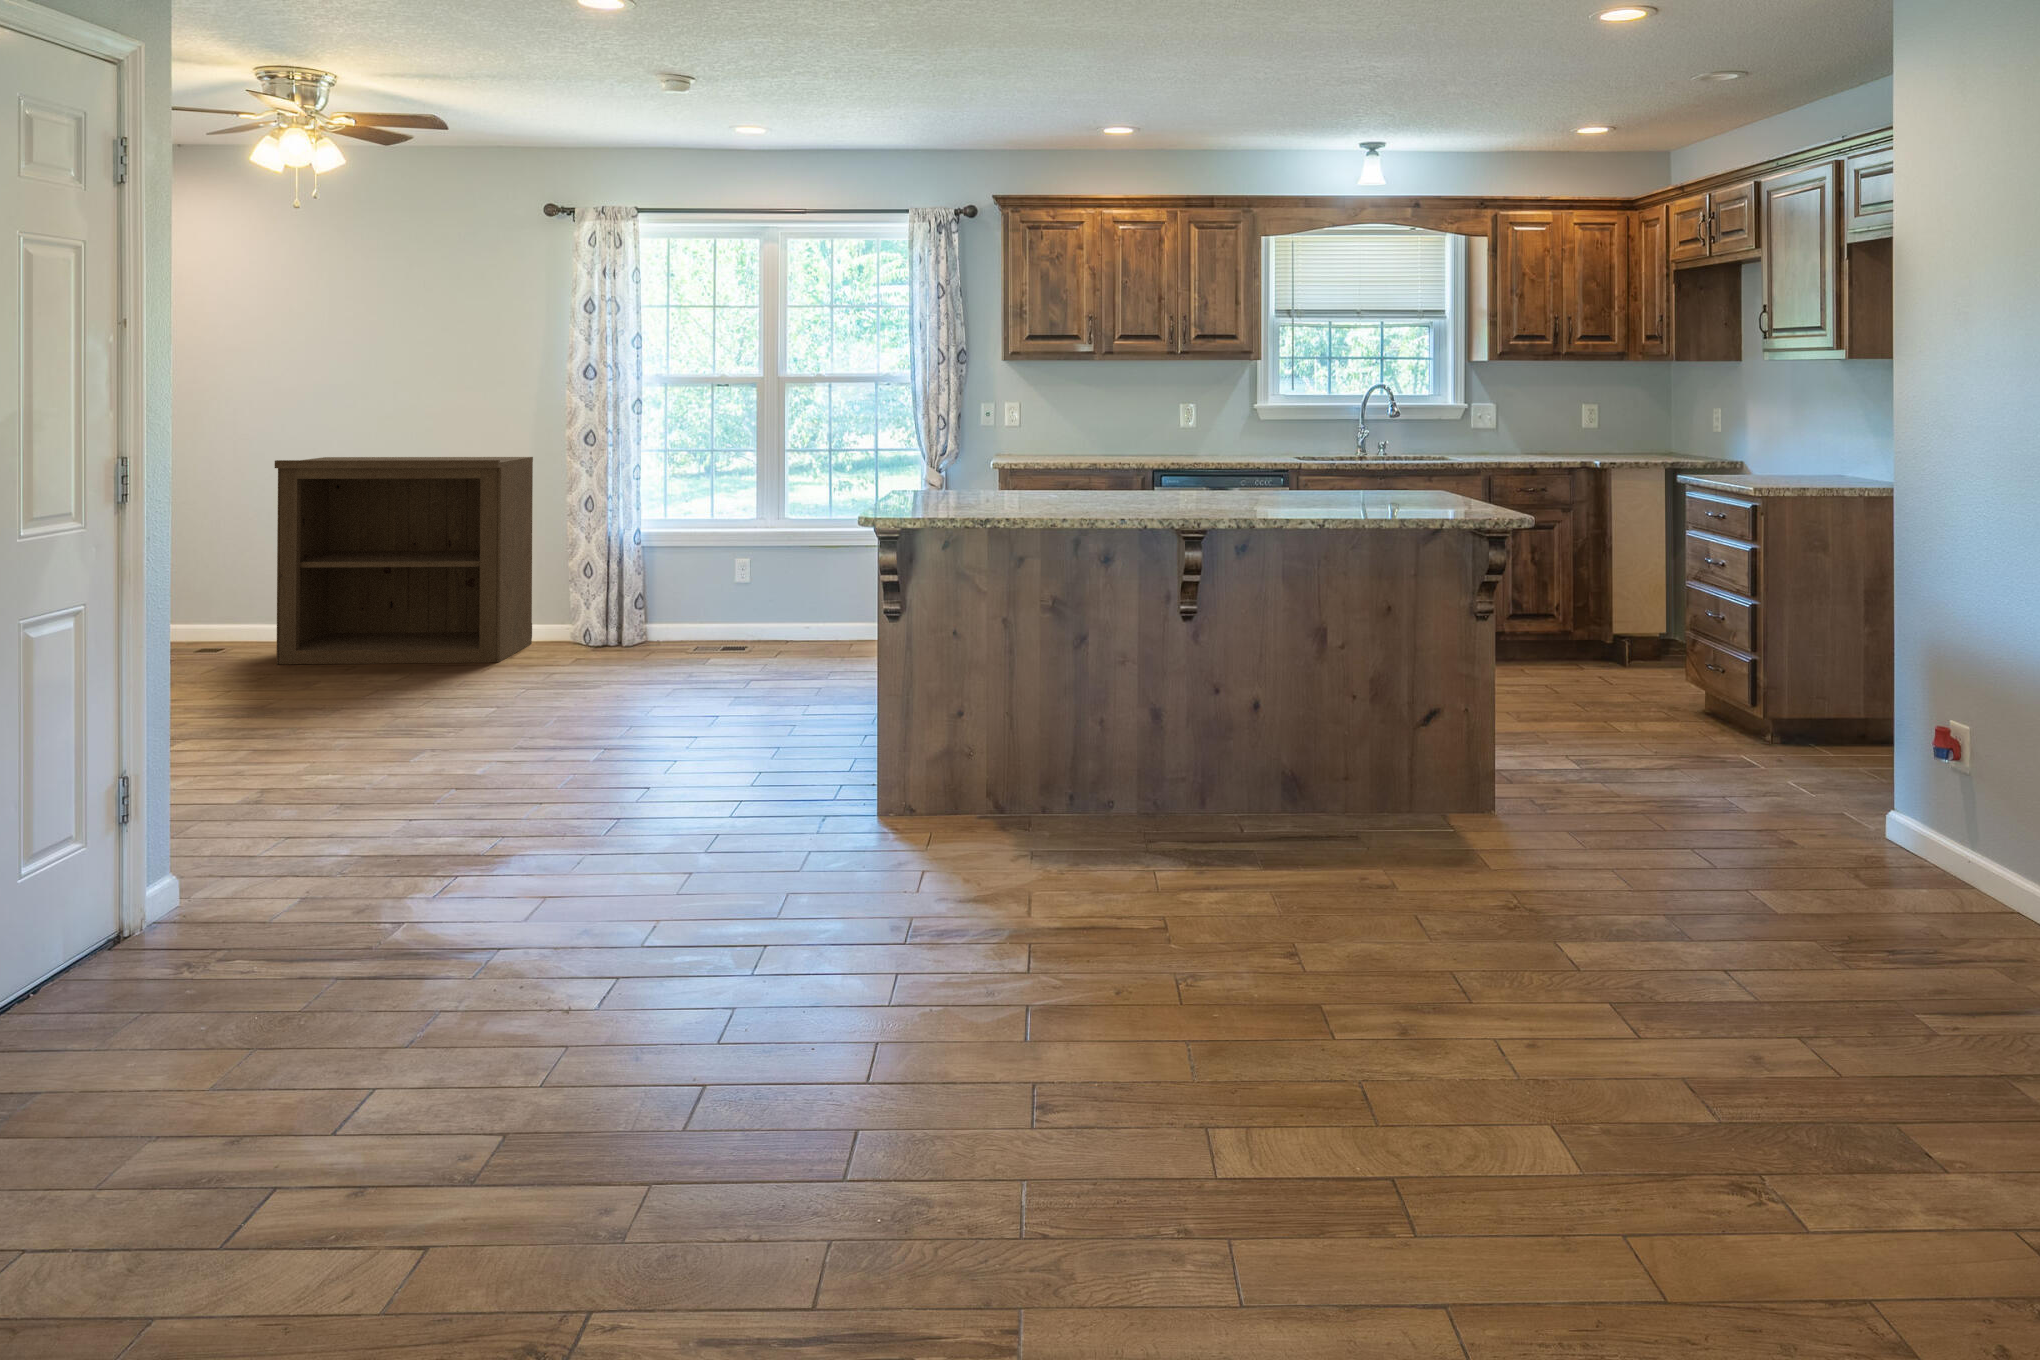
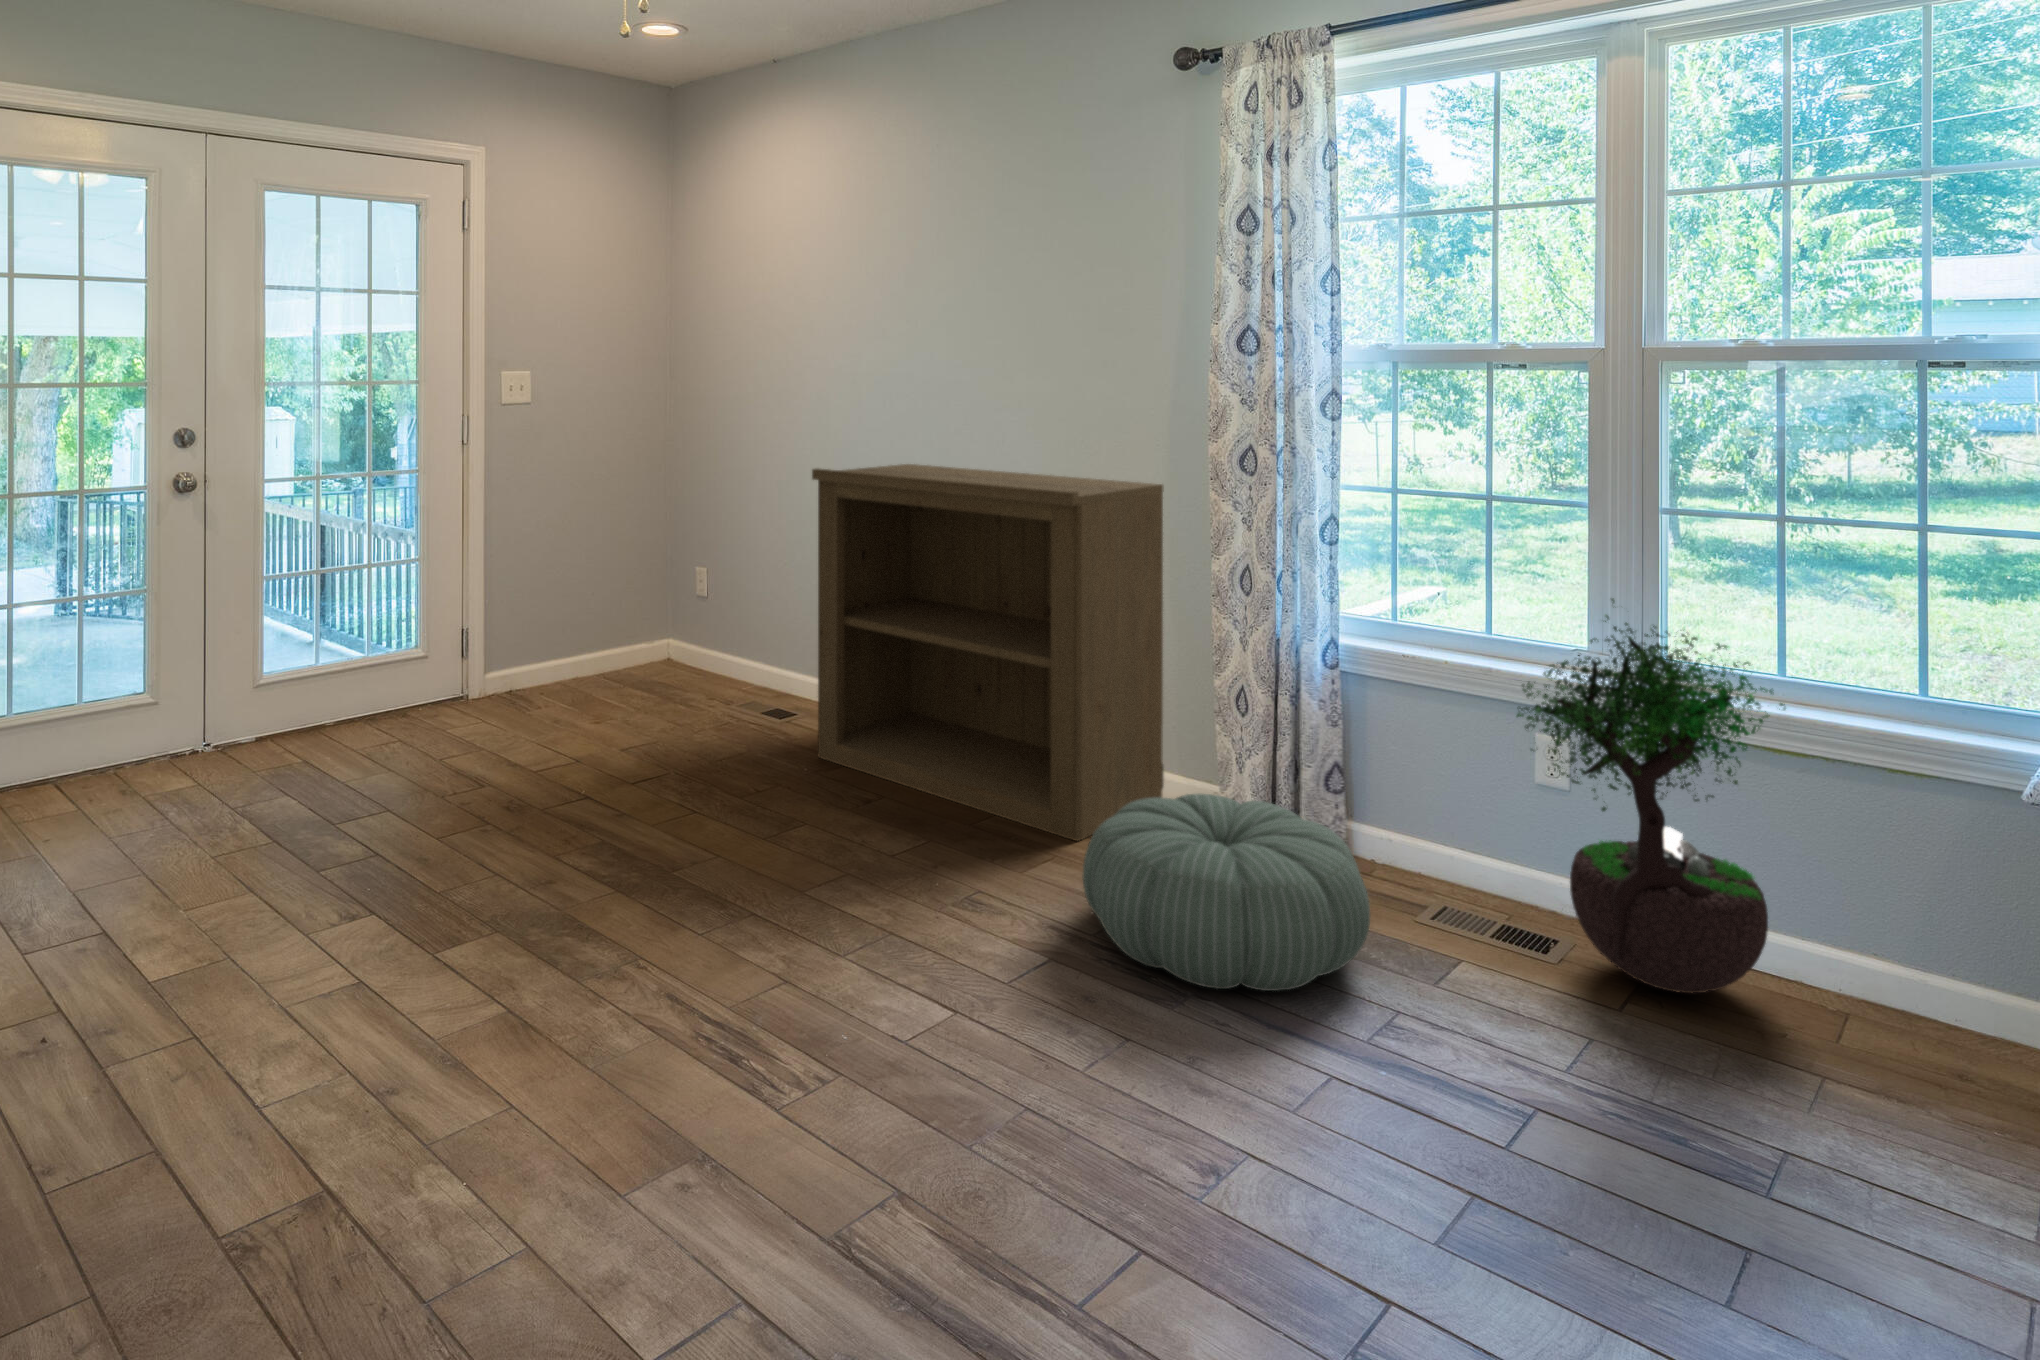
potted tree: none [733,486,831,651] -> present [1517,598,1785,993]
pouf: none [531,608,675,682] -> present [1083,794,1370,991]

